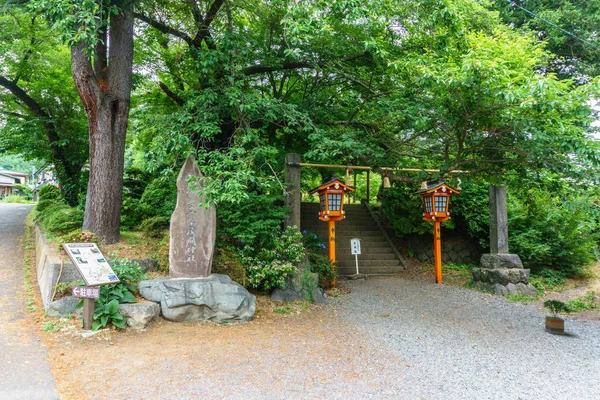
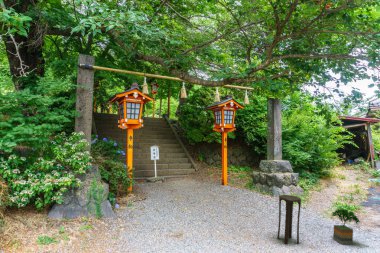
stool: none [483,284,506,330] -> present [277,195,301,244]

